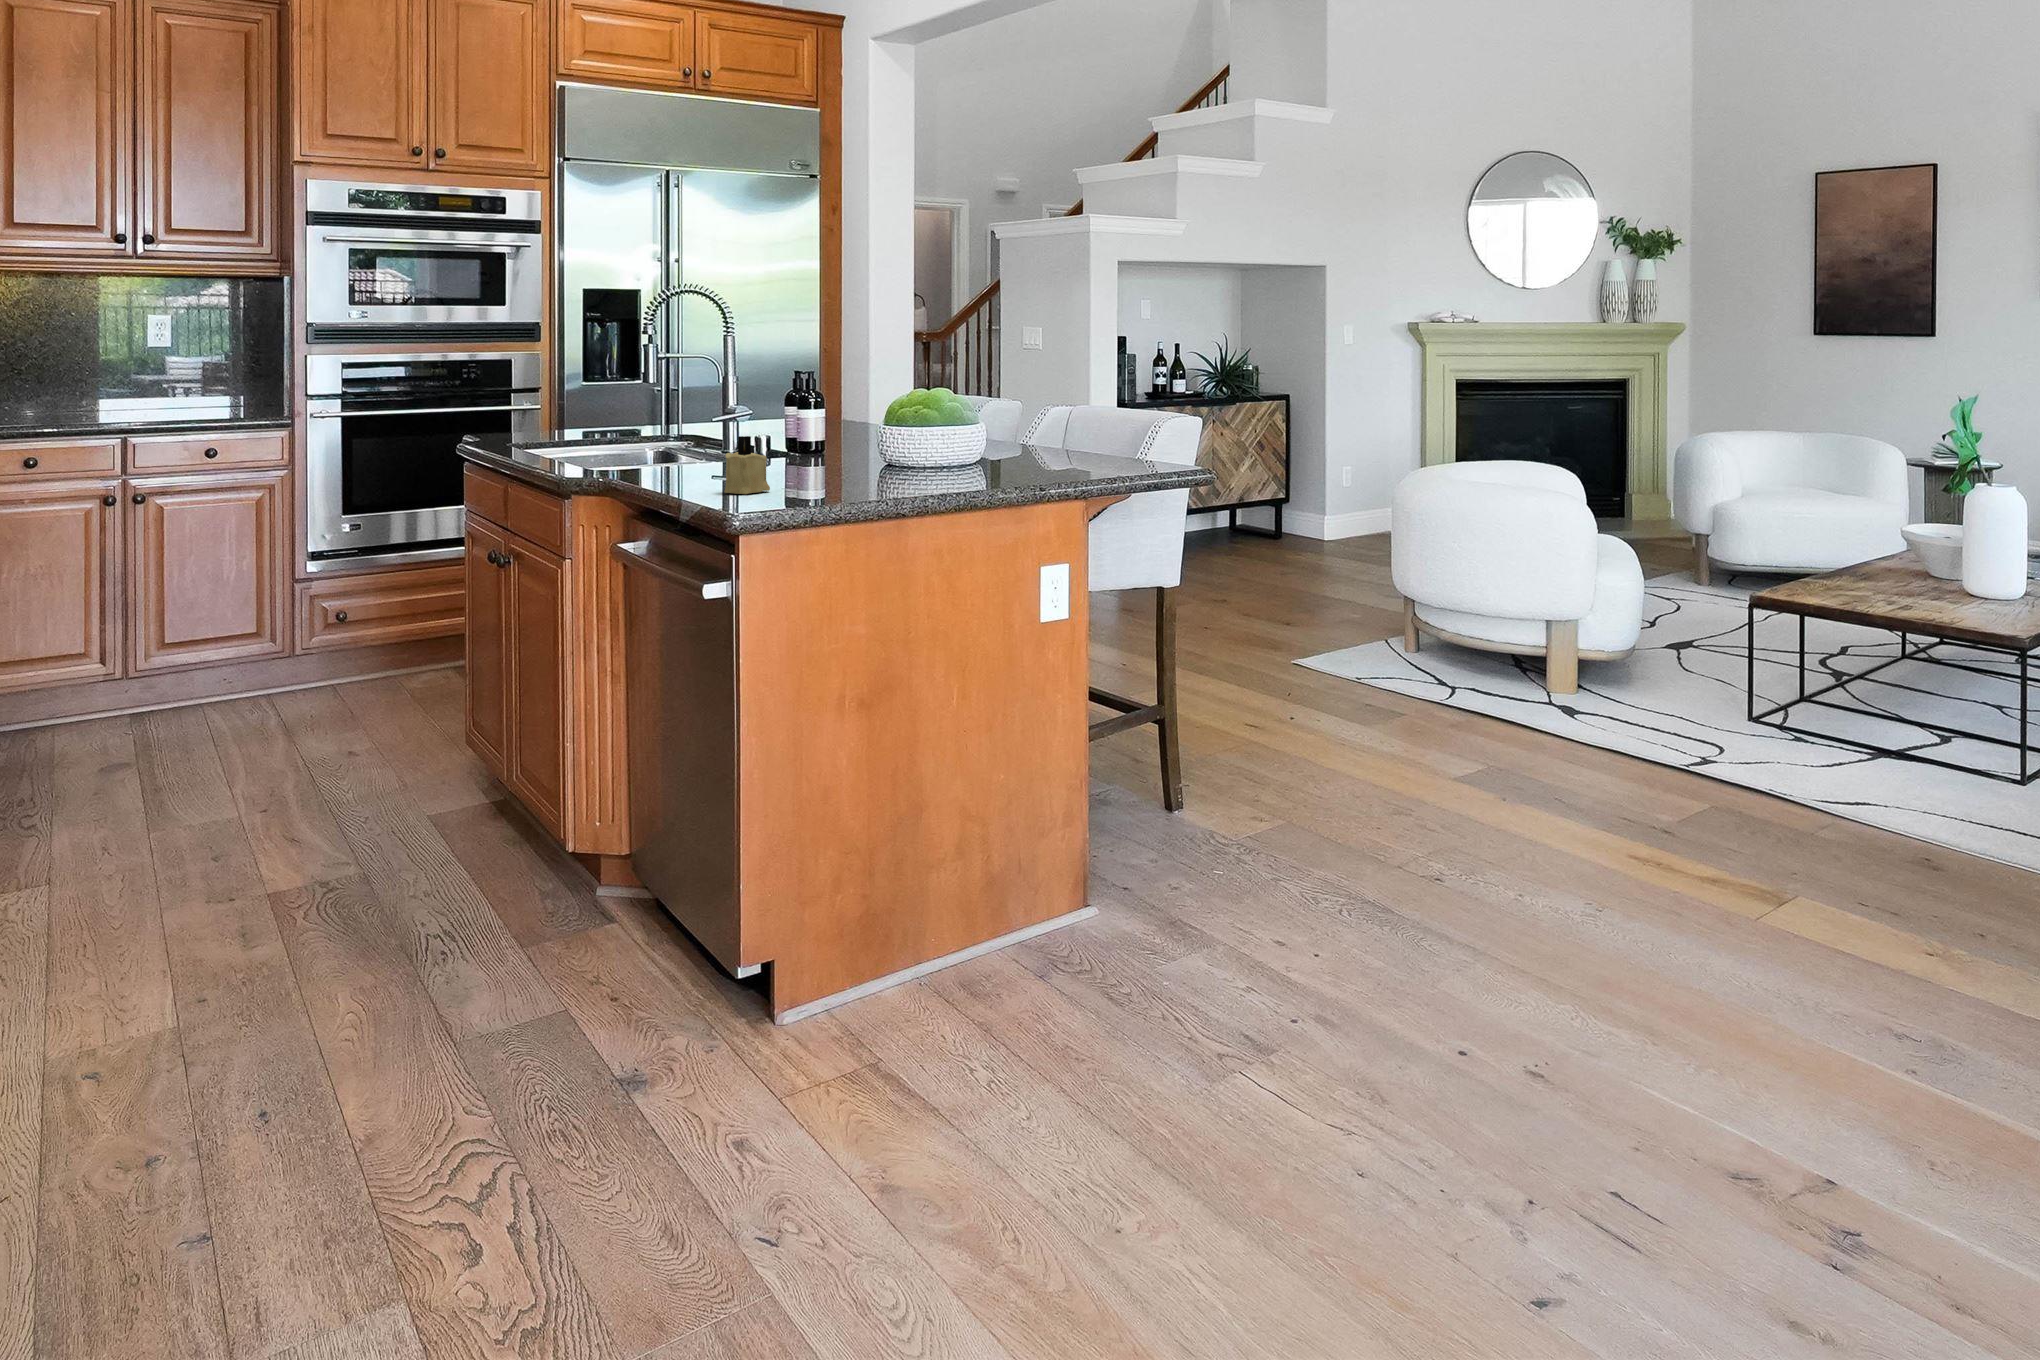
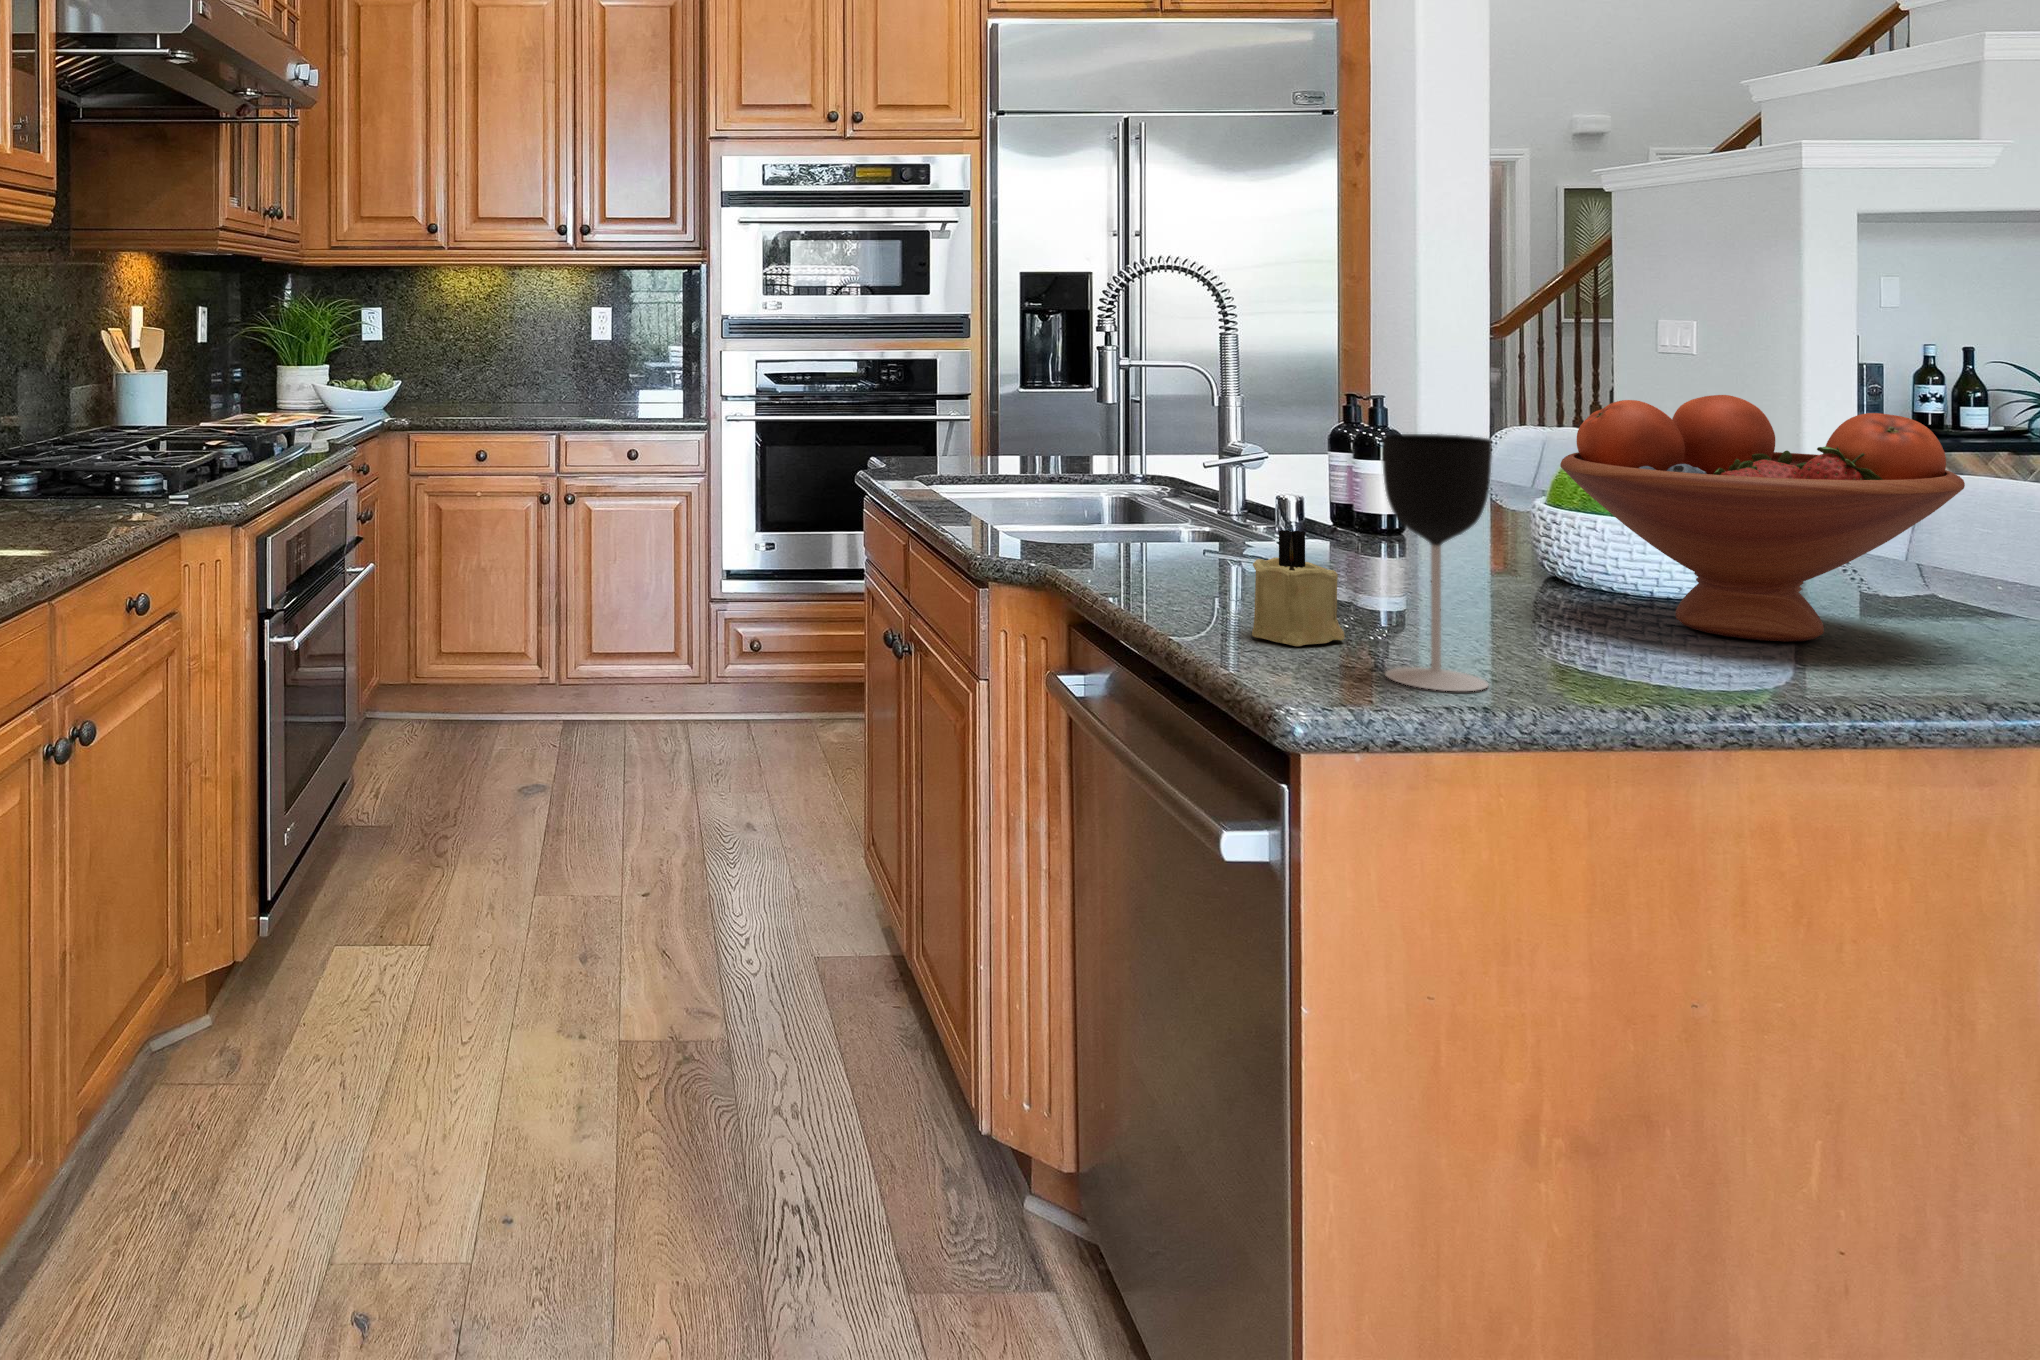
fruit bowl: none [879,364,1029,478] -> present [1560,395,1965,642]
wine glass: none [780,381,827,500] -> present [1382,434,1492,691]

